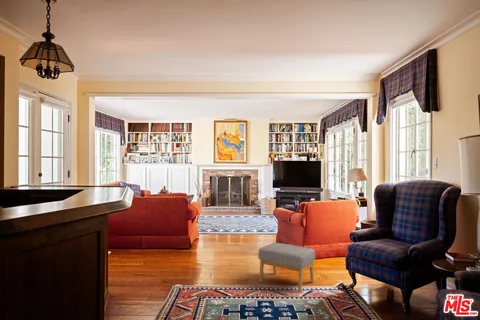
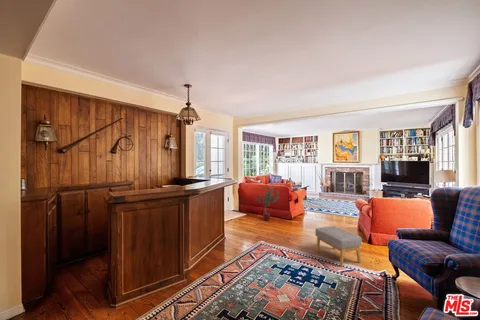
potted tree: none [128,195,177,256] -> present [256,186,279,221]

